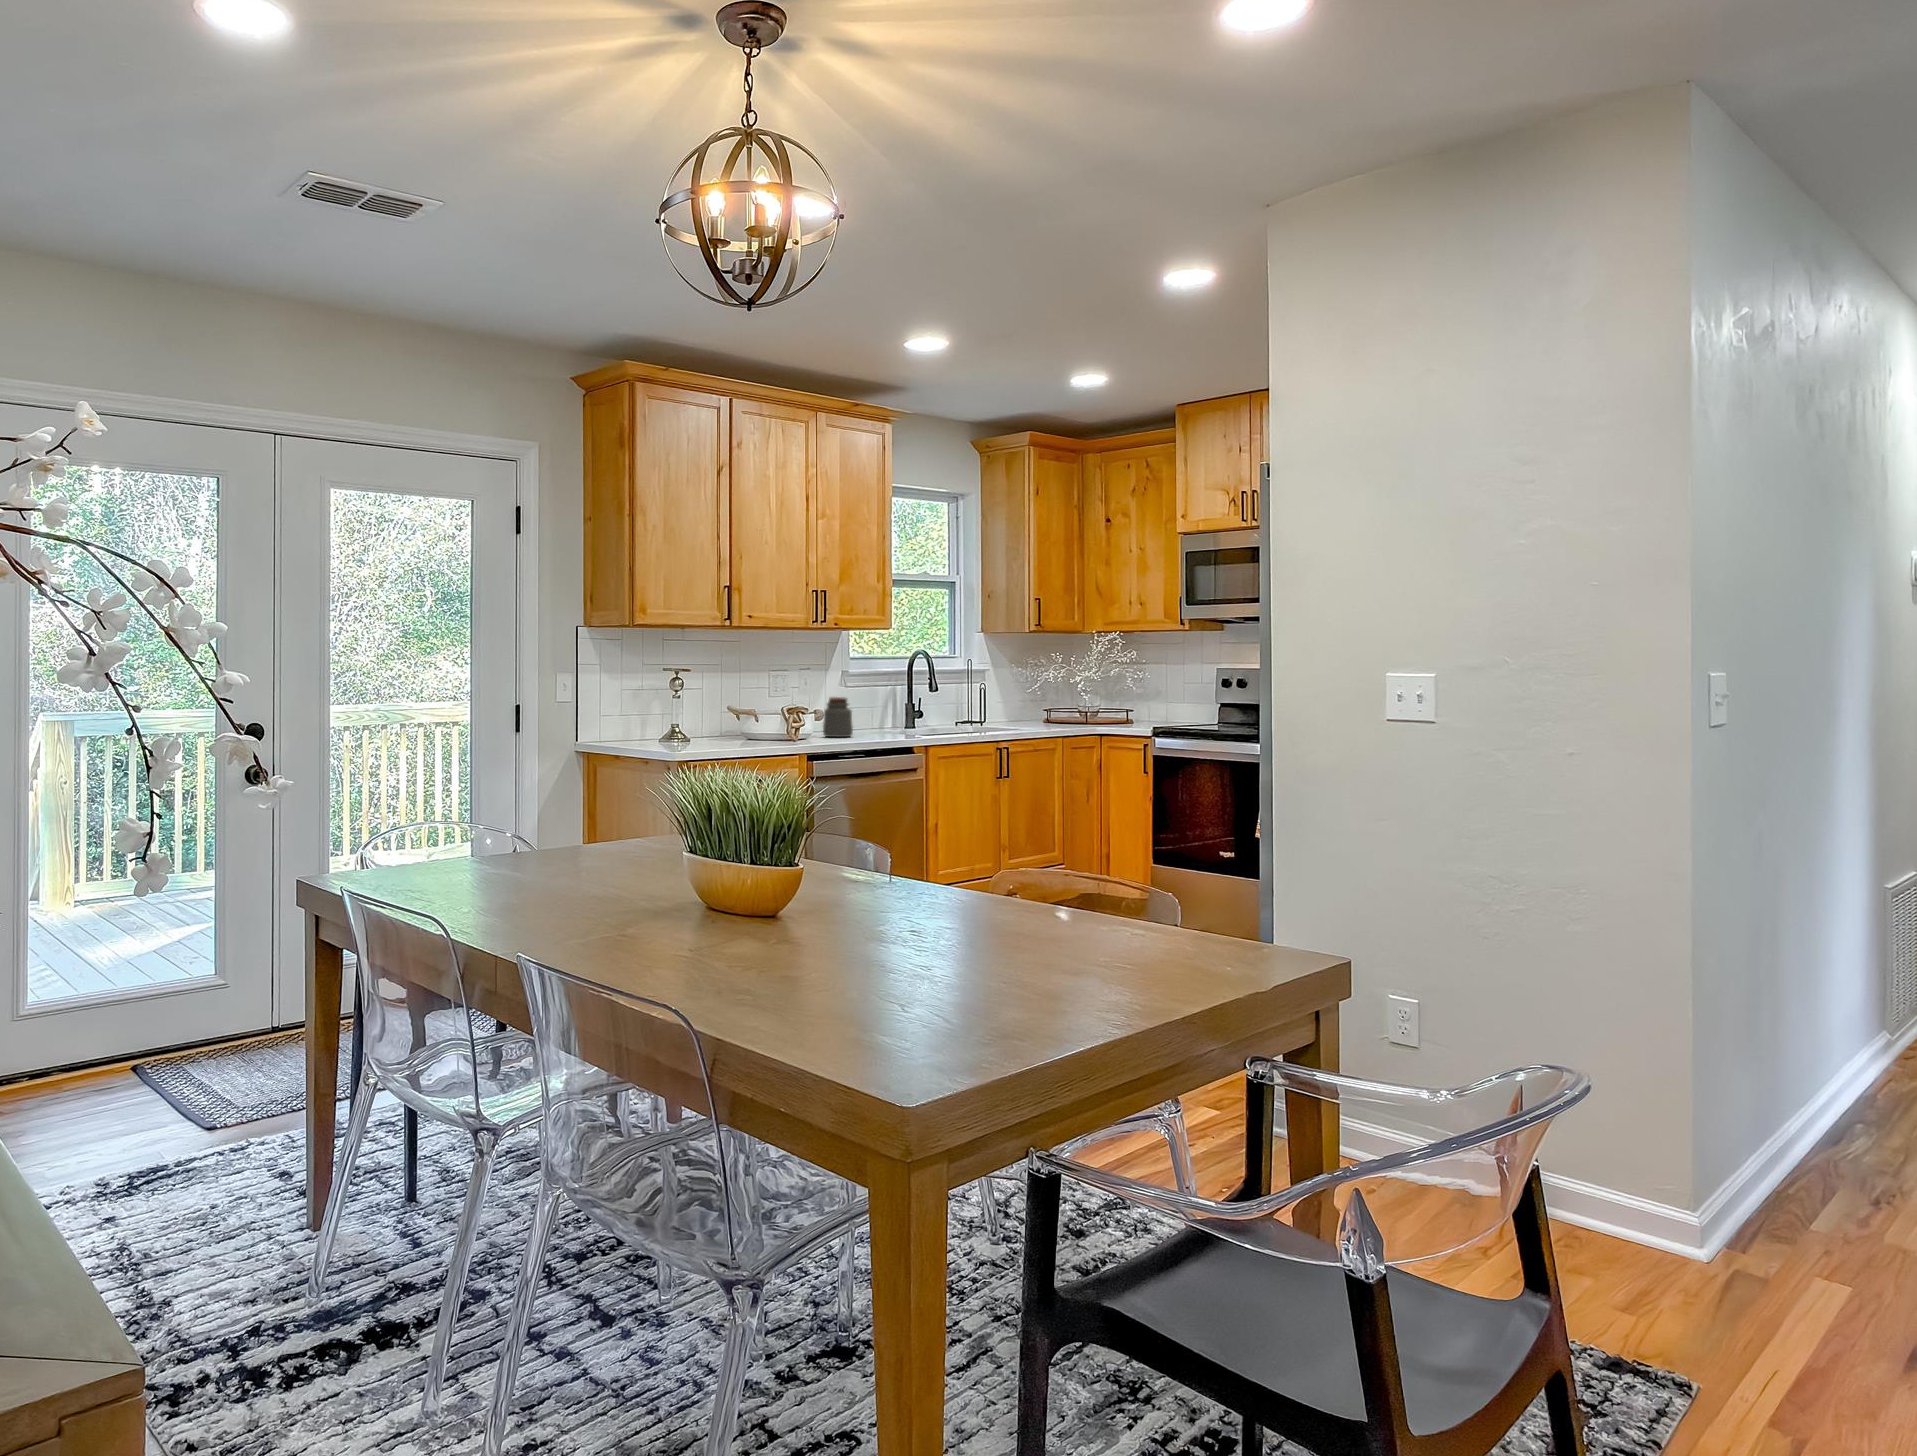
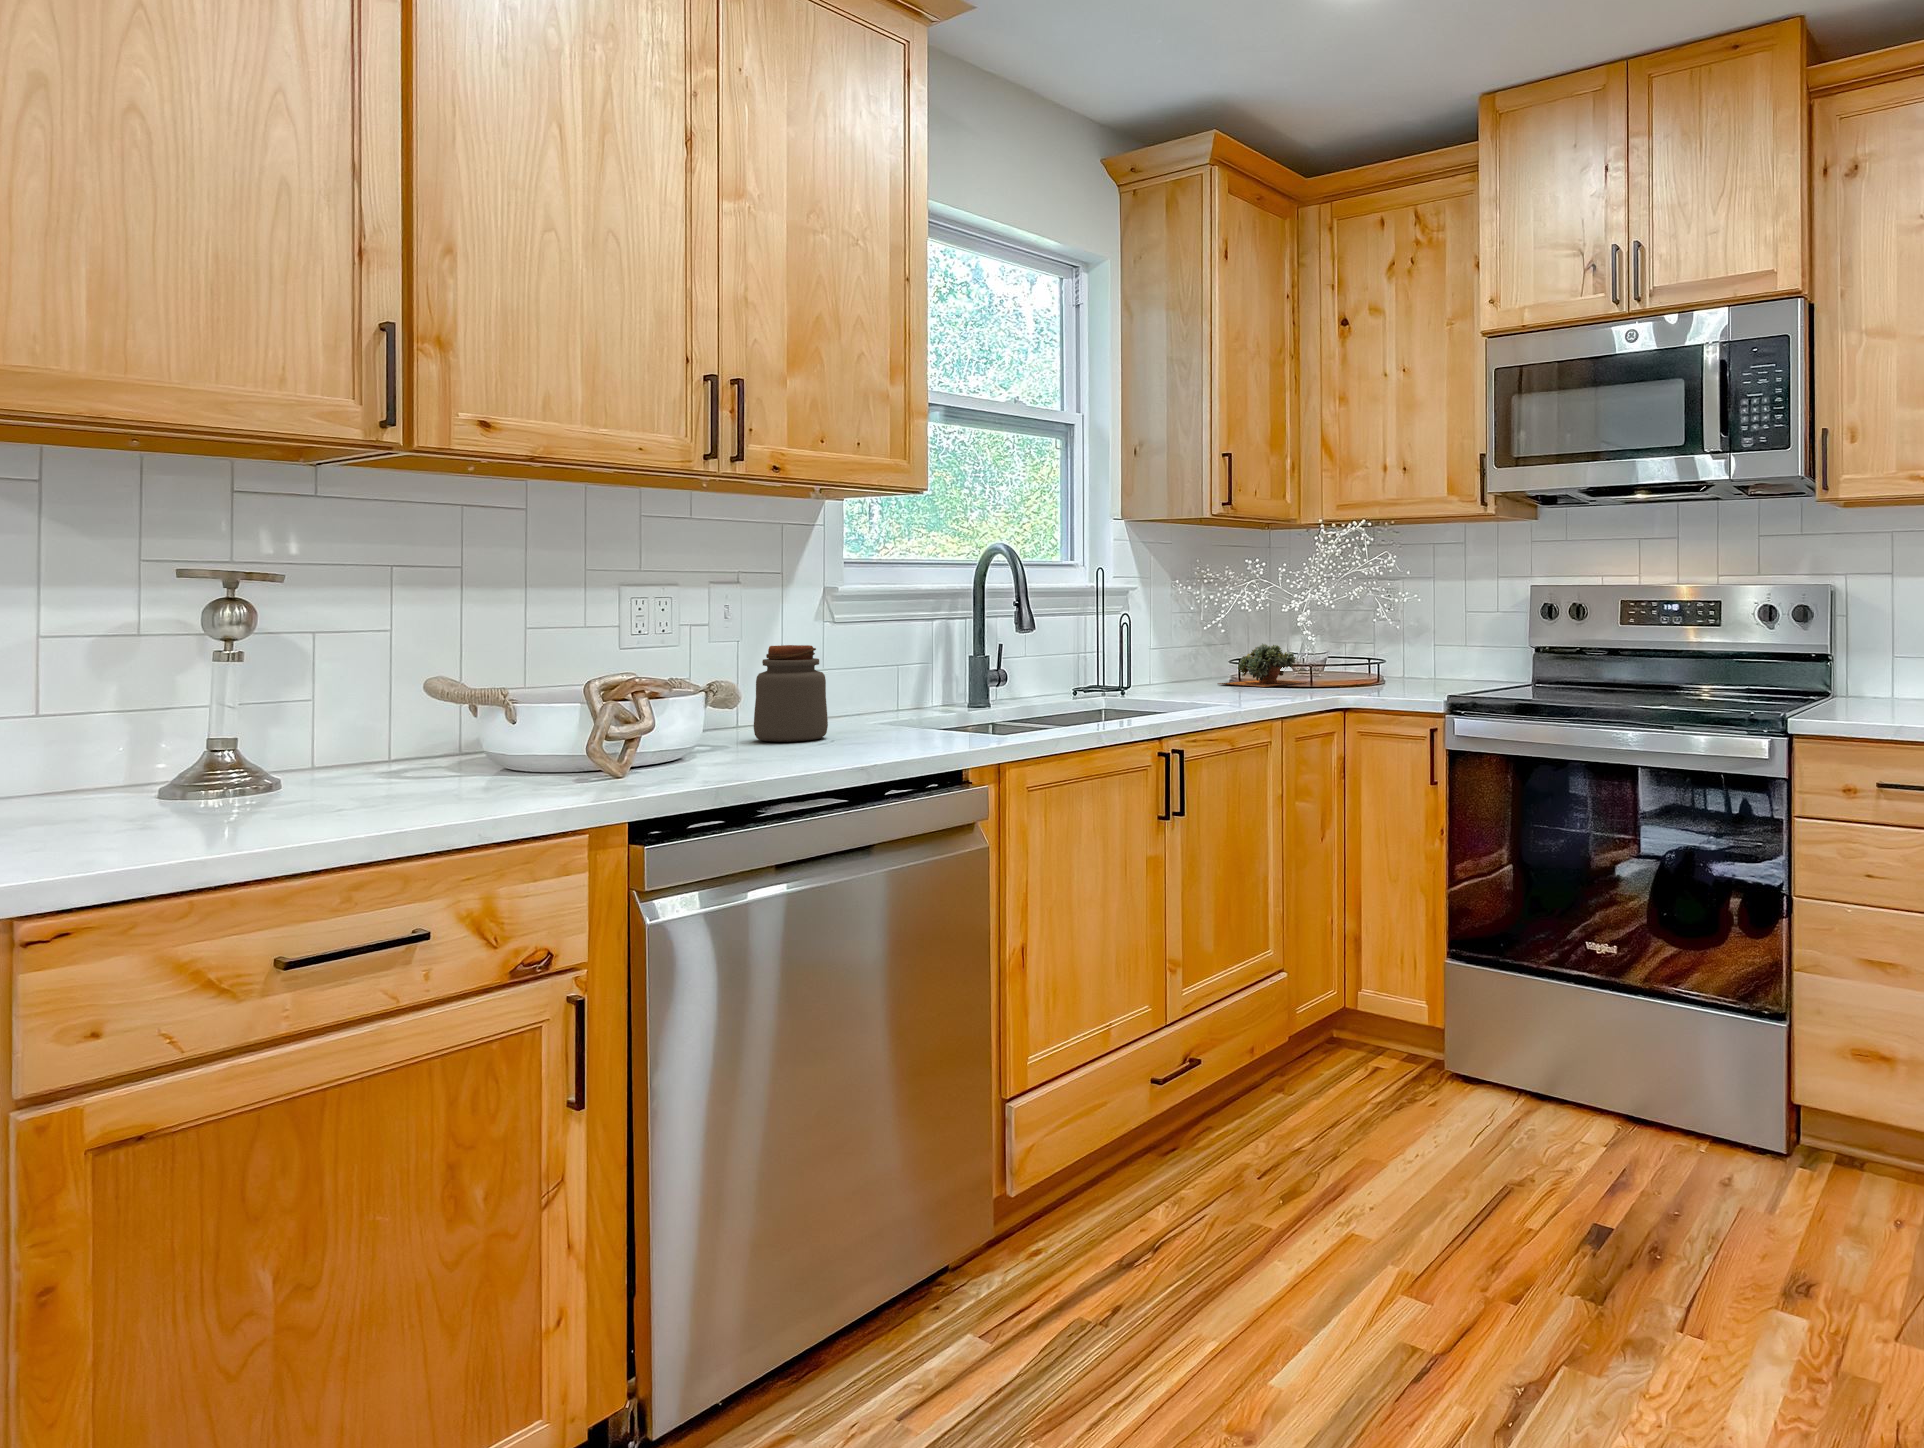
succulent plant: none [1037,701,1091,725] -> present [1218,644,1309,687]

